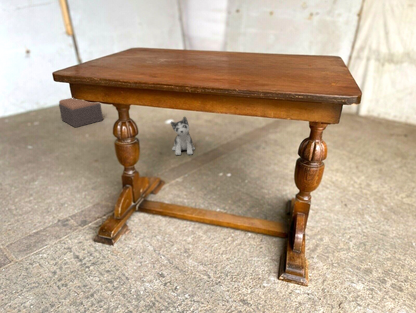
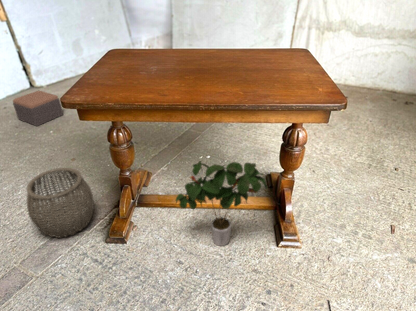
plush toy: present [171,117,195,155] -> none [143,107,168,144]
woven basket: none [26,159,95,229] -> present [27,168,94,238]
potted plant: none [167,162,268,266] -> present [176,161,267,246]

